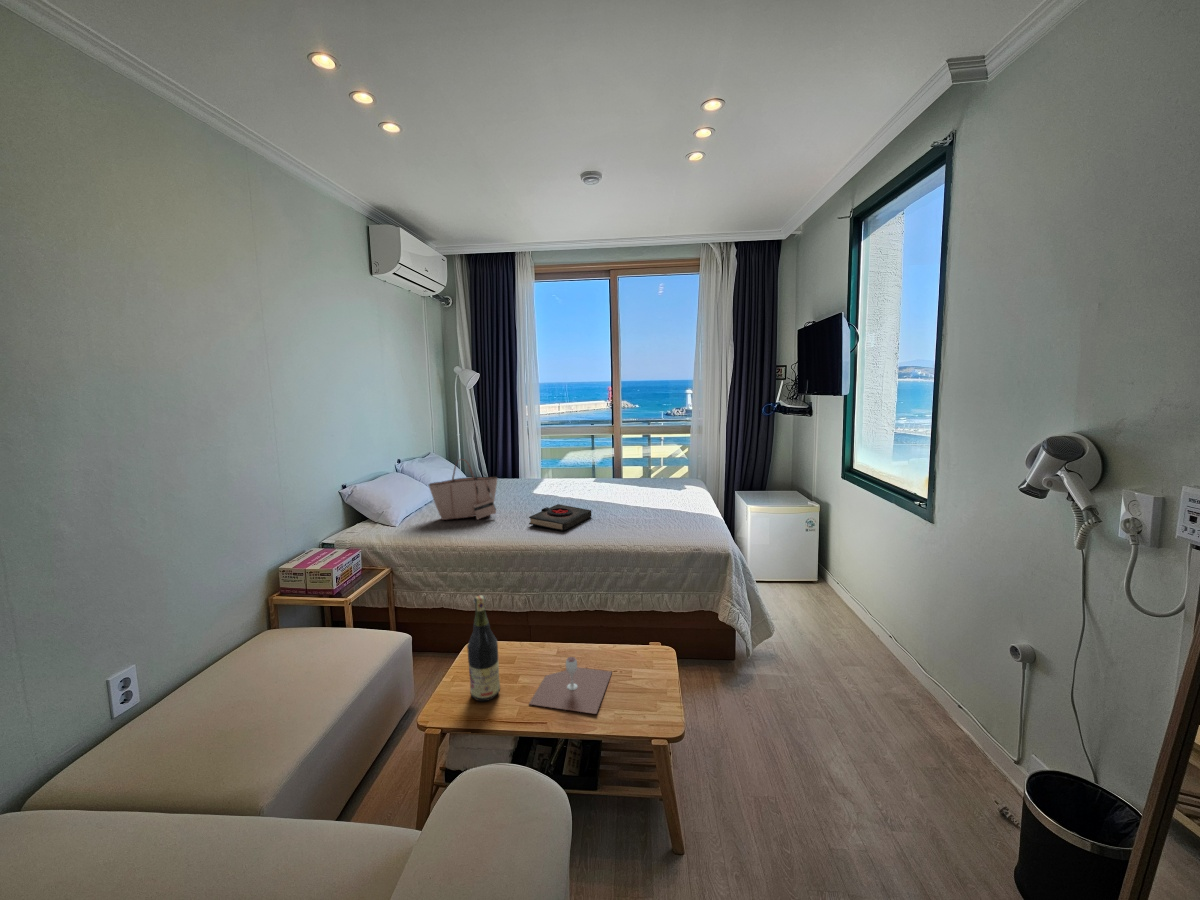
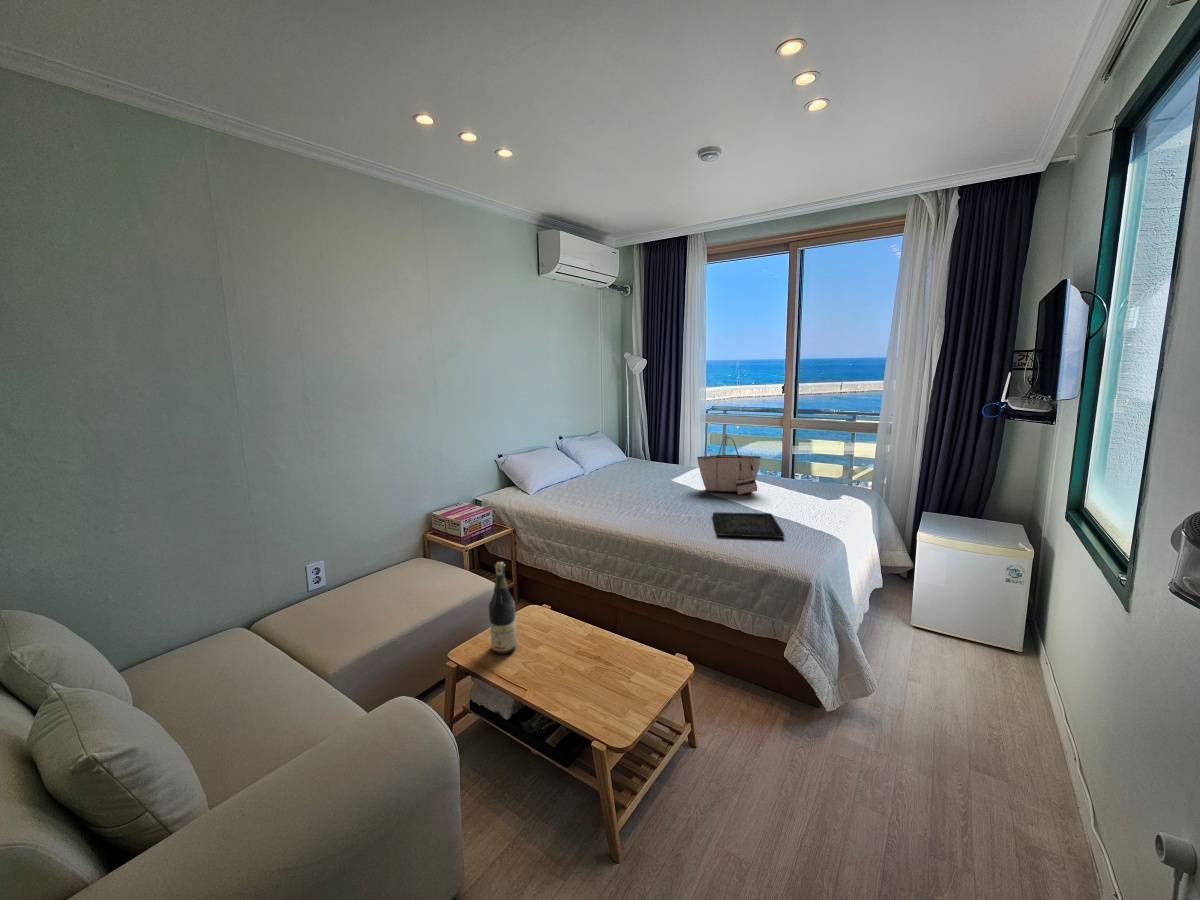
tote bag: present [429,459,497,520] -> present [697,437,761,495]
book: present [529,504,591,531] -> none [633,493,700,520]
tray: none [606,510,681,535] -> present [713,512,784,538]
wine glass: present [529,657,612,714] -> none [528,637,618,696]

